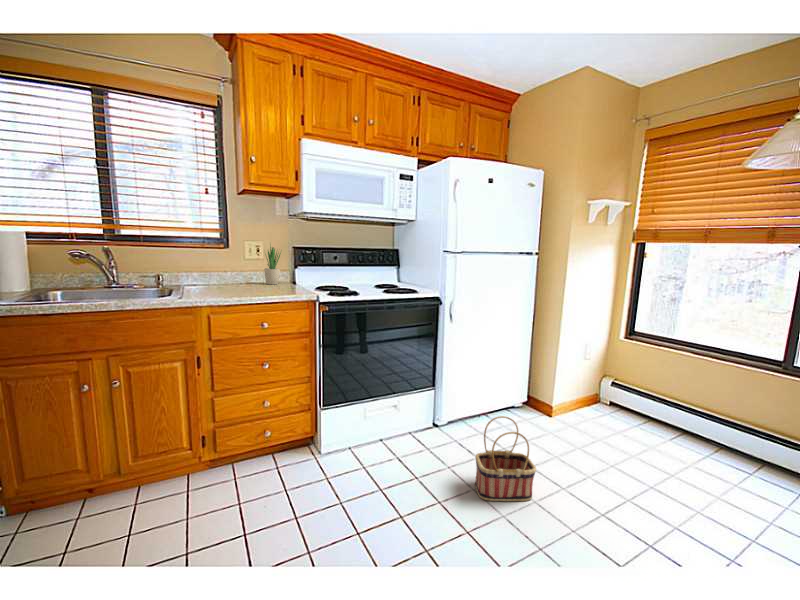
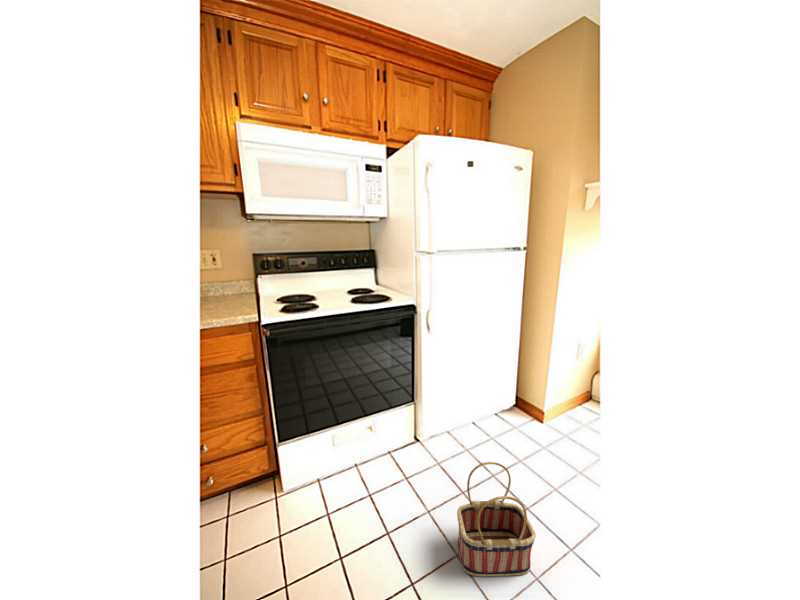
potted plant: present [264,247,281,285] -> none [218,248,239,297]

